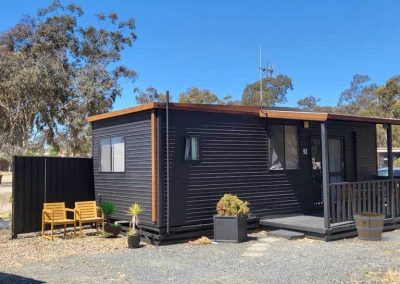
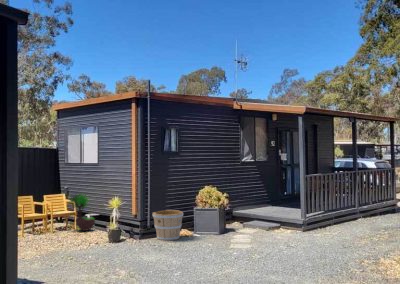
wooden bucket: present [354,212,385,241] -> present [152,210,183,240]

